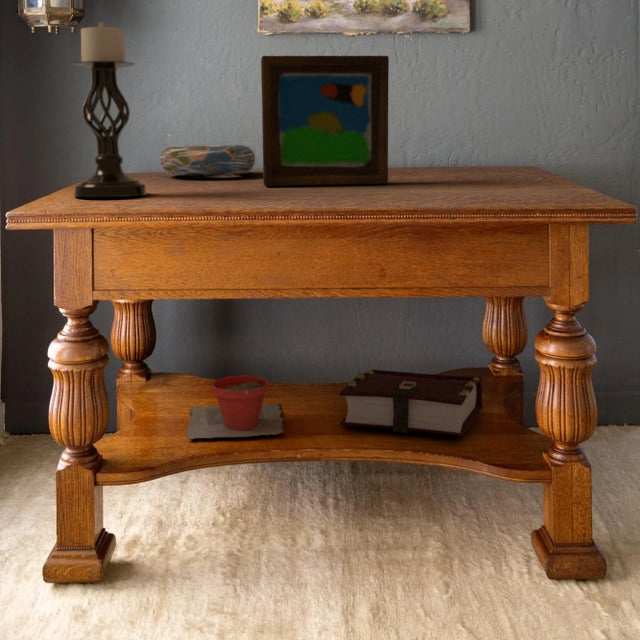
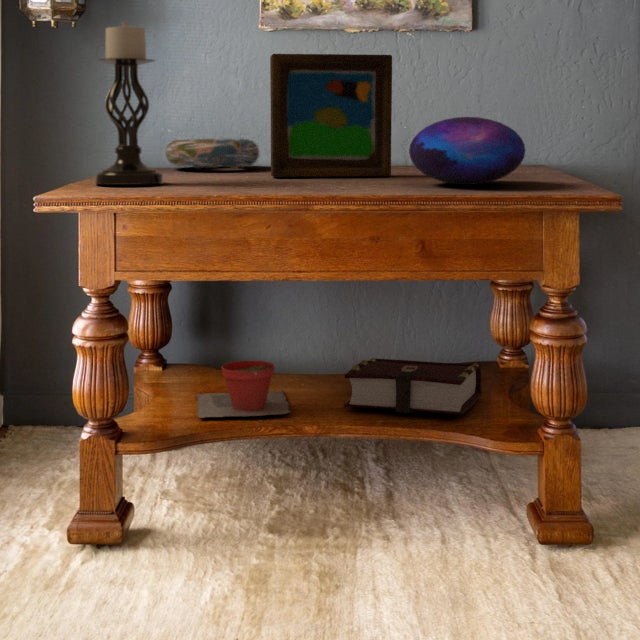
decorative orb: none [406,121,532,194] -> present [409,117,525,185]

